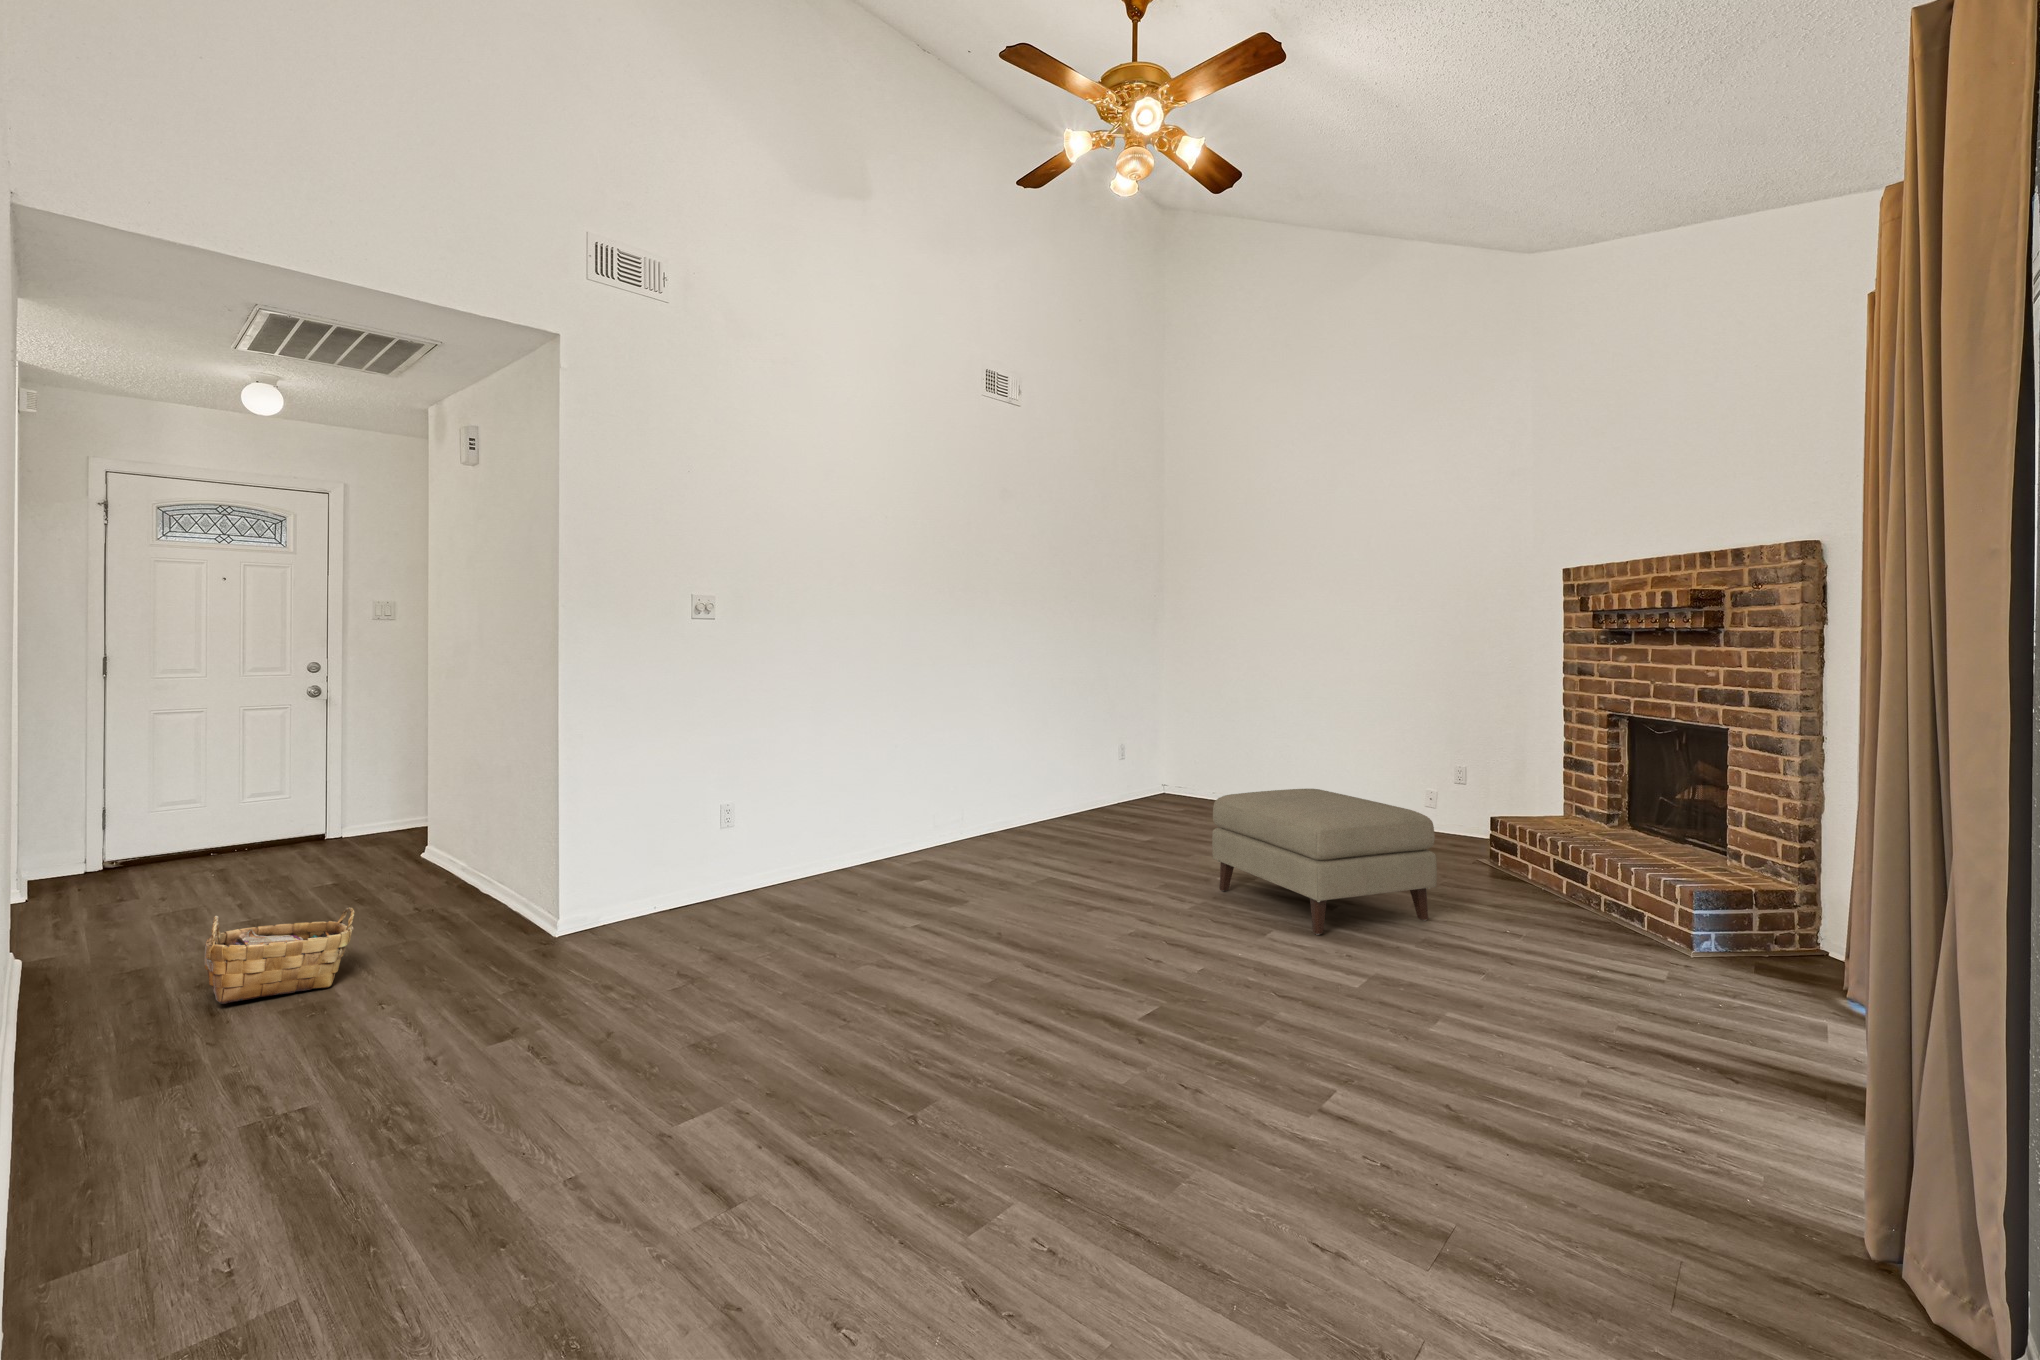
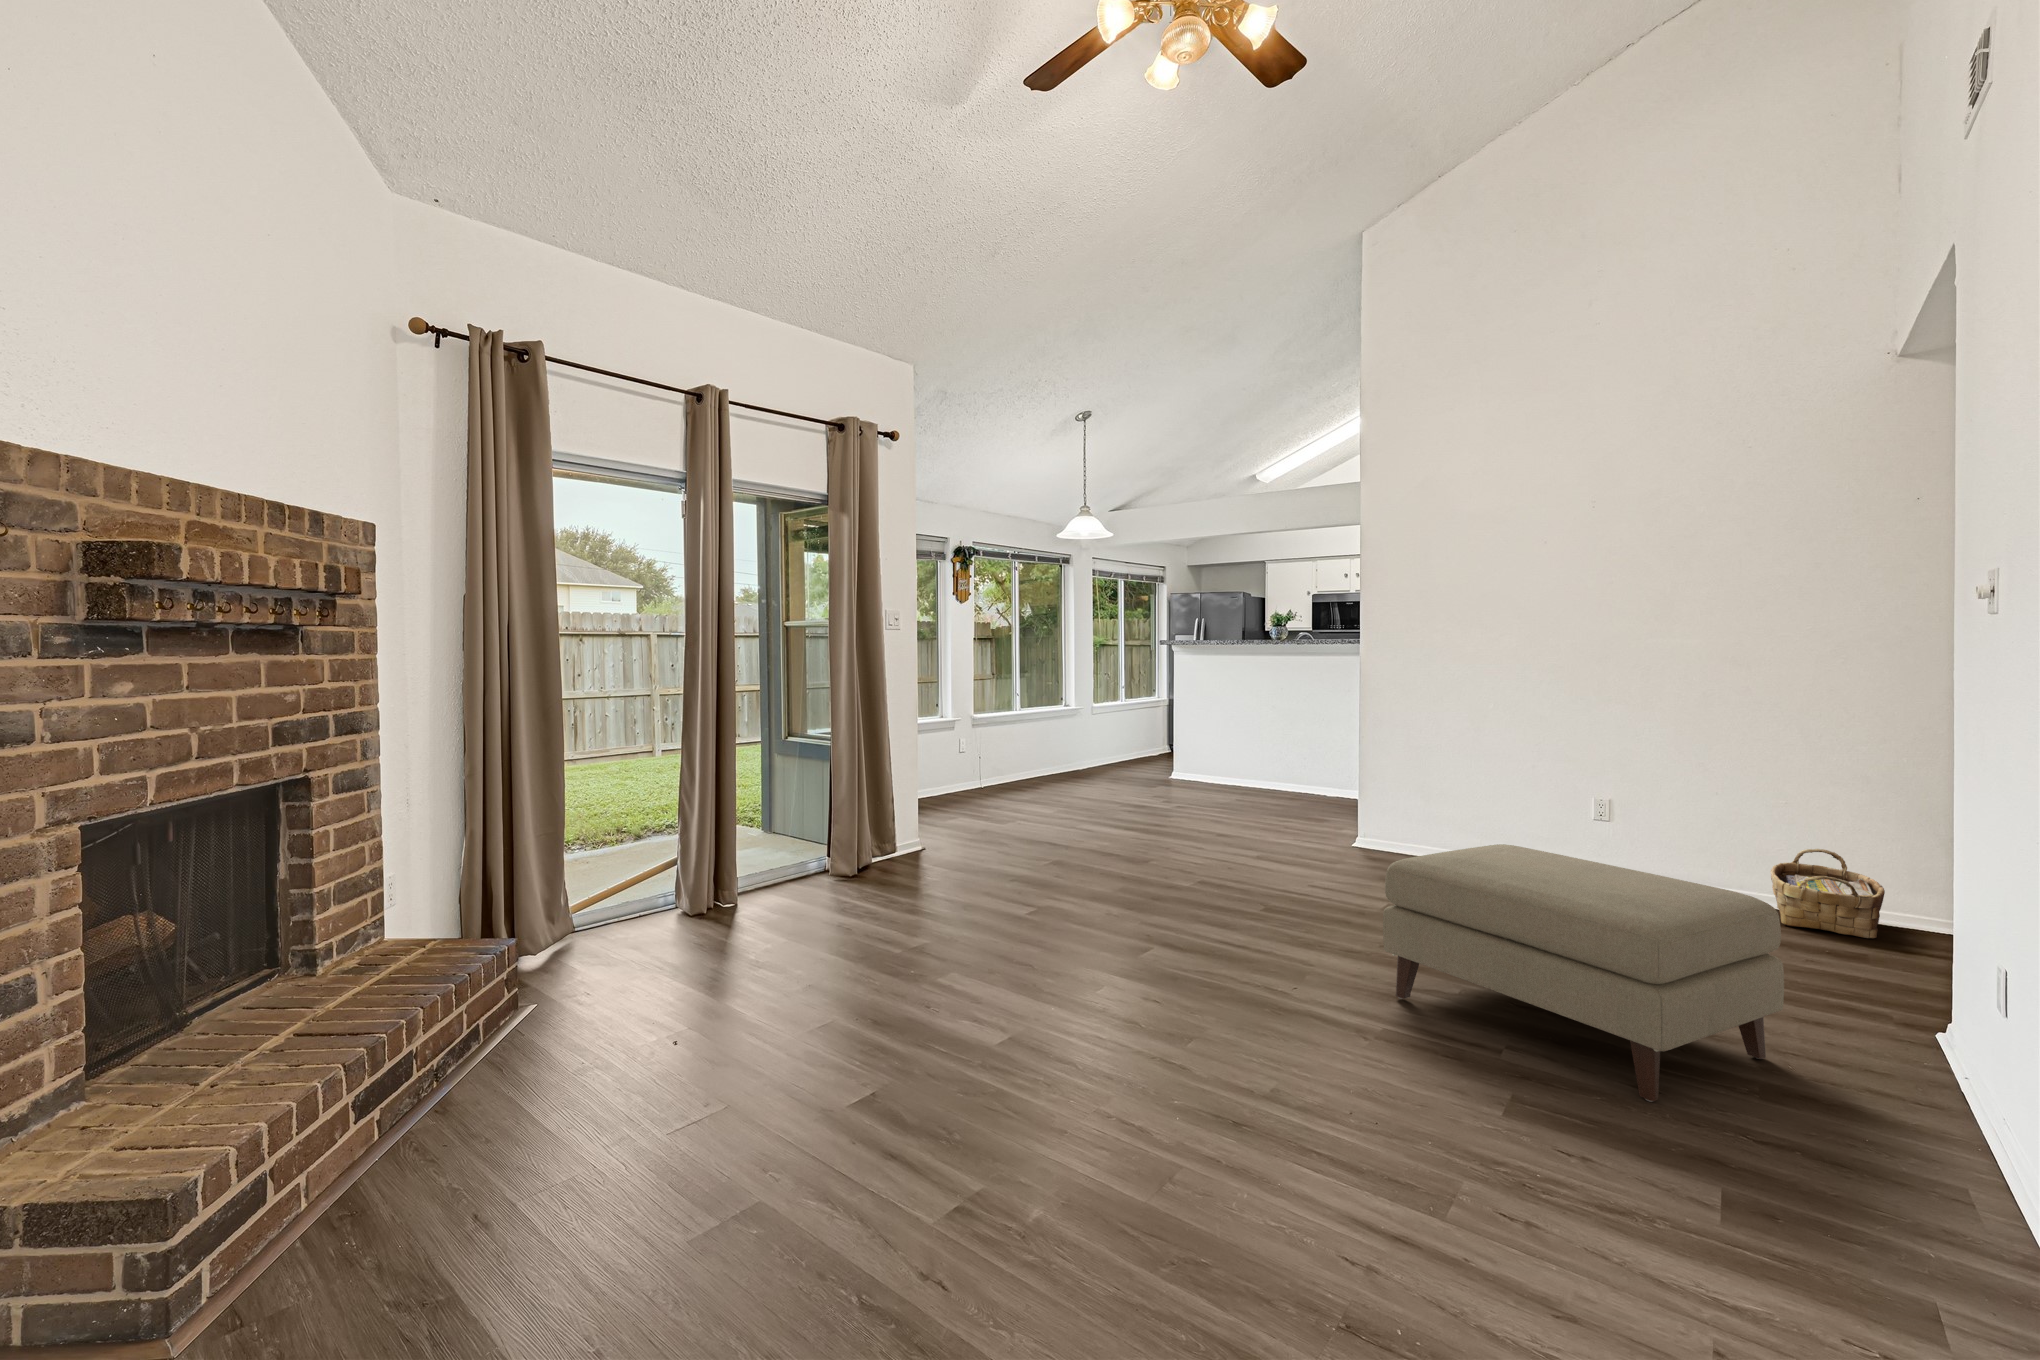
ottoman: present [1212,789,1437,935] -> present [1383,844,1784,1102]

